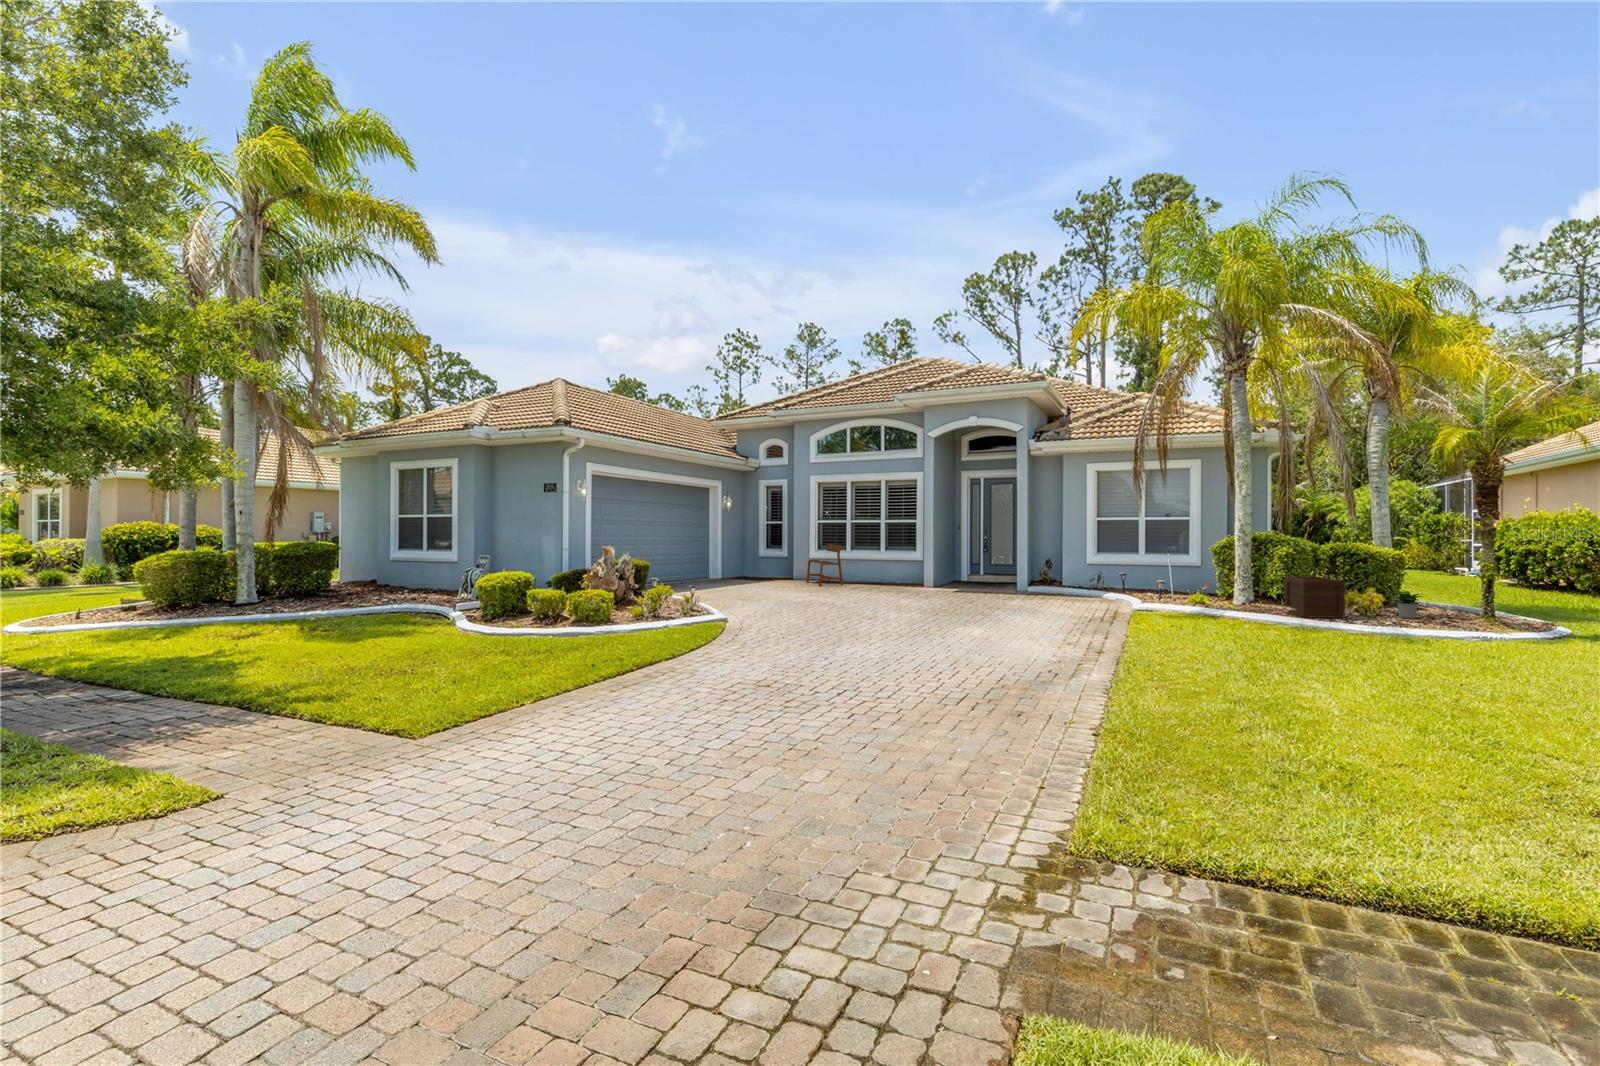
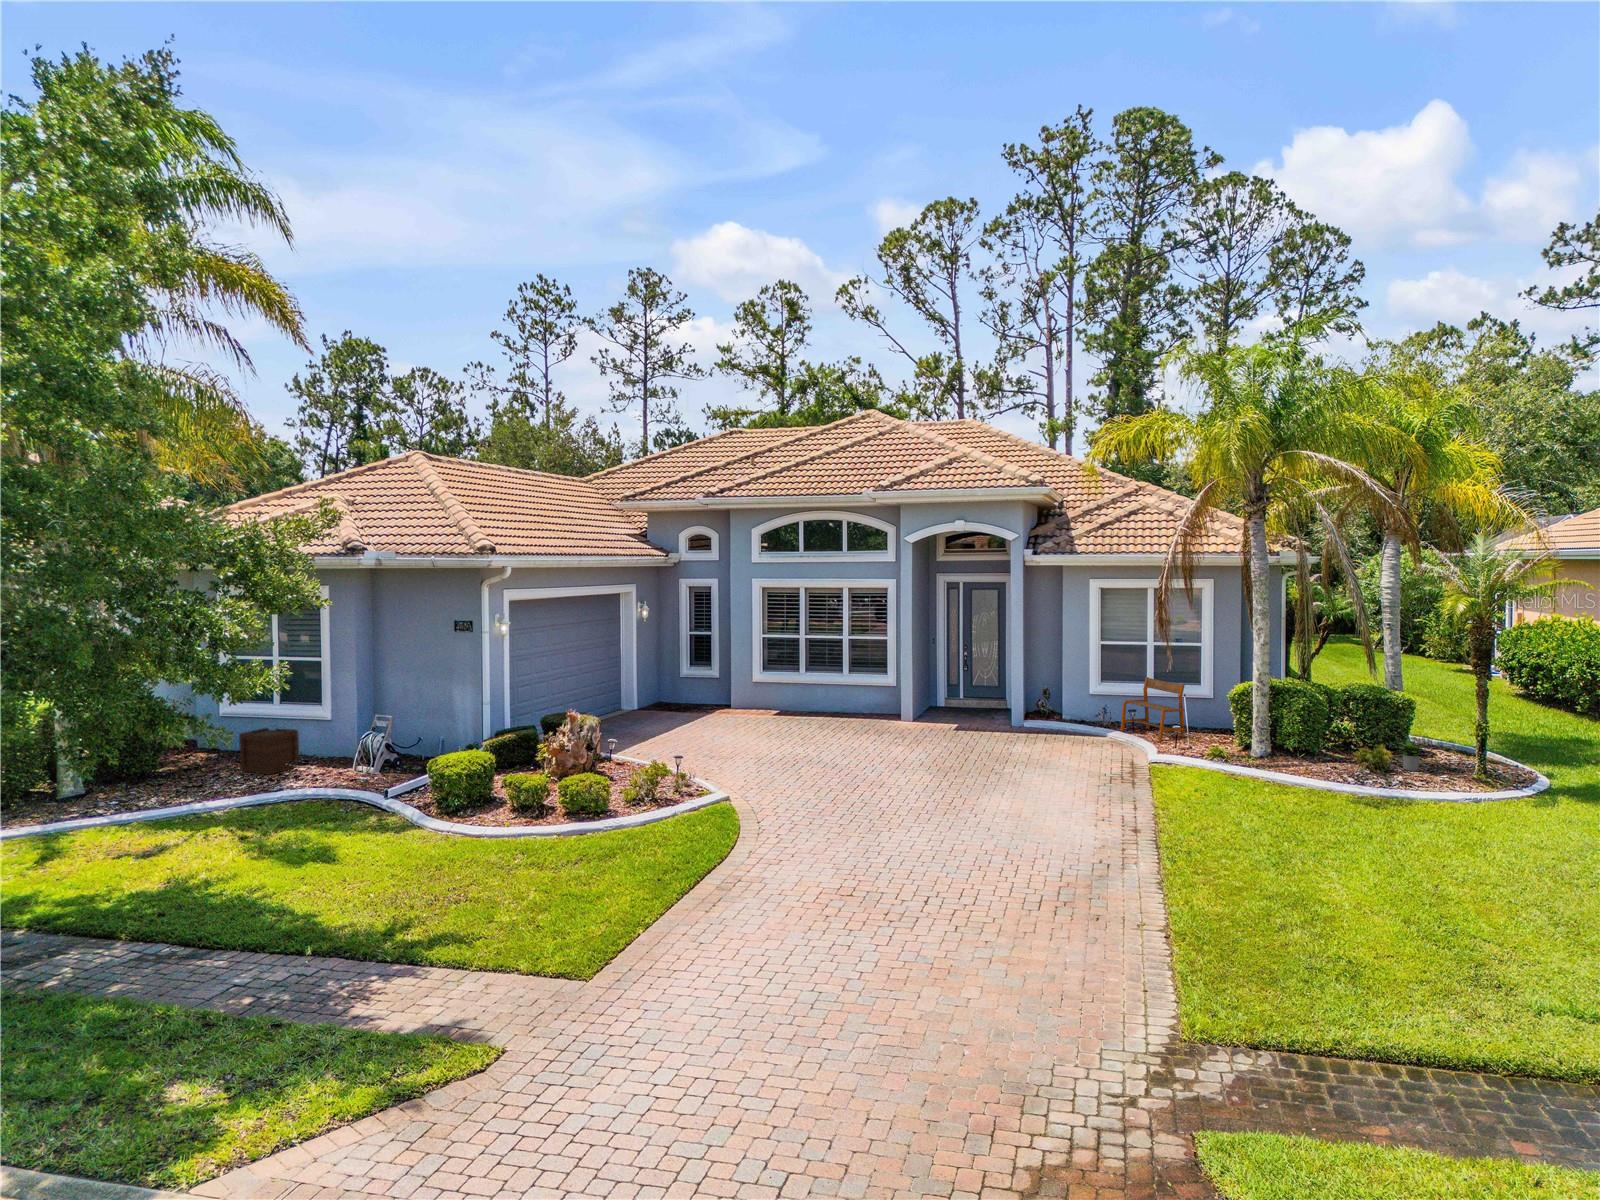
bench: present [807,544,843,586] -> present [1120,677,1185,741]
wooden crate: present [1284,577,1345,618] -> present [239,728,299,775]

